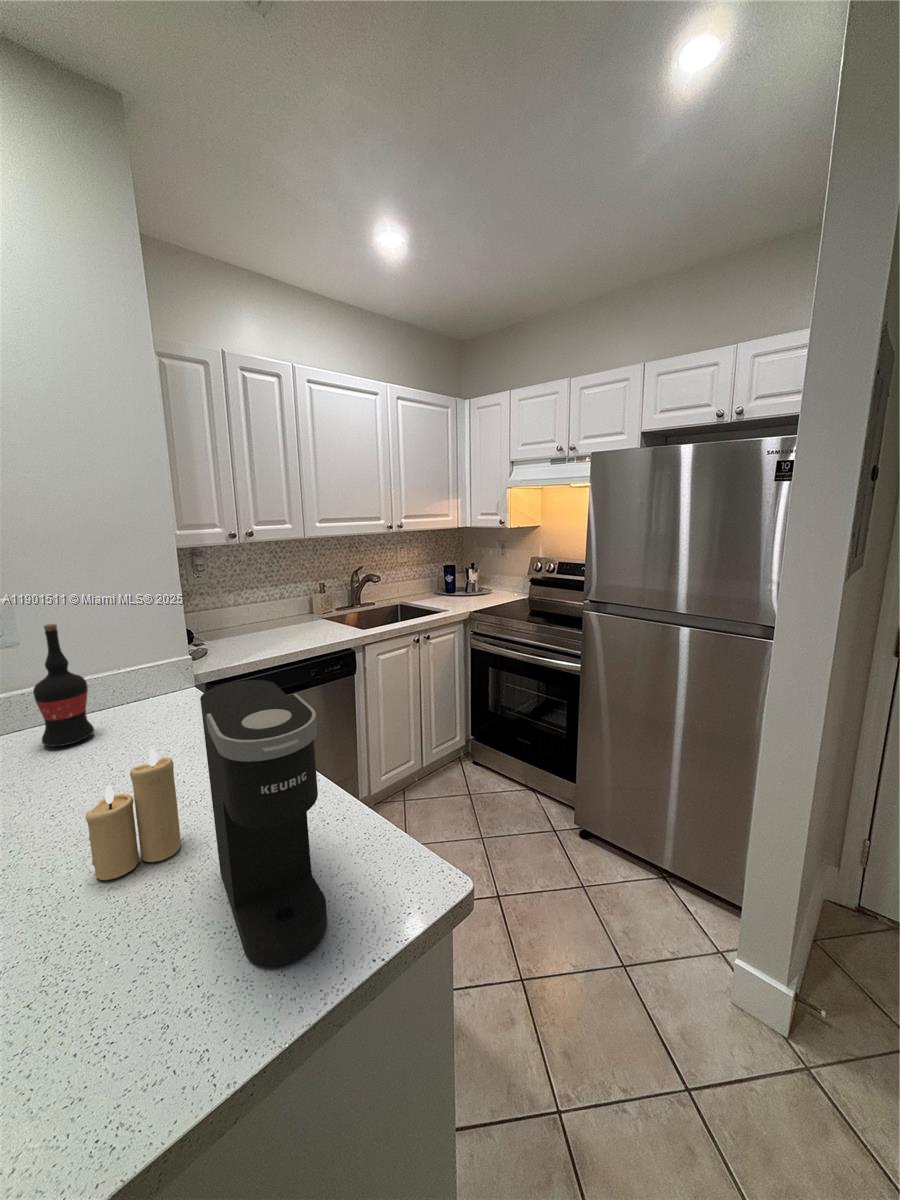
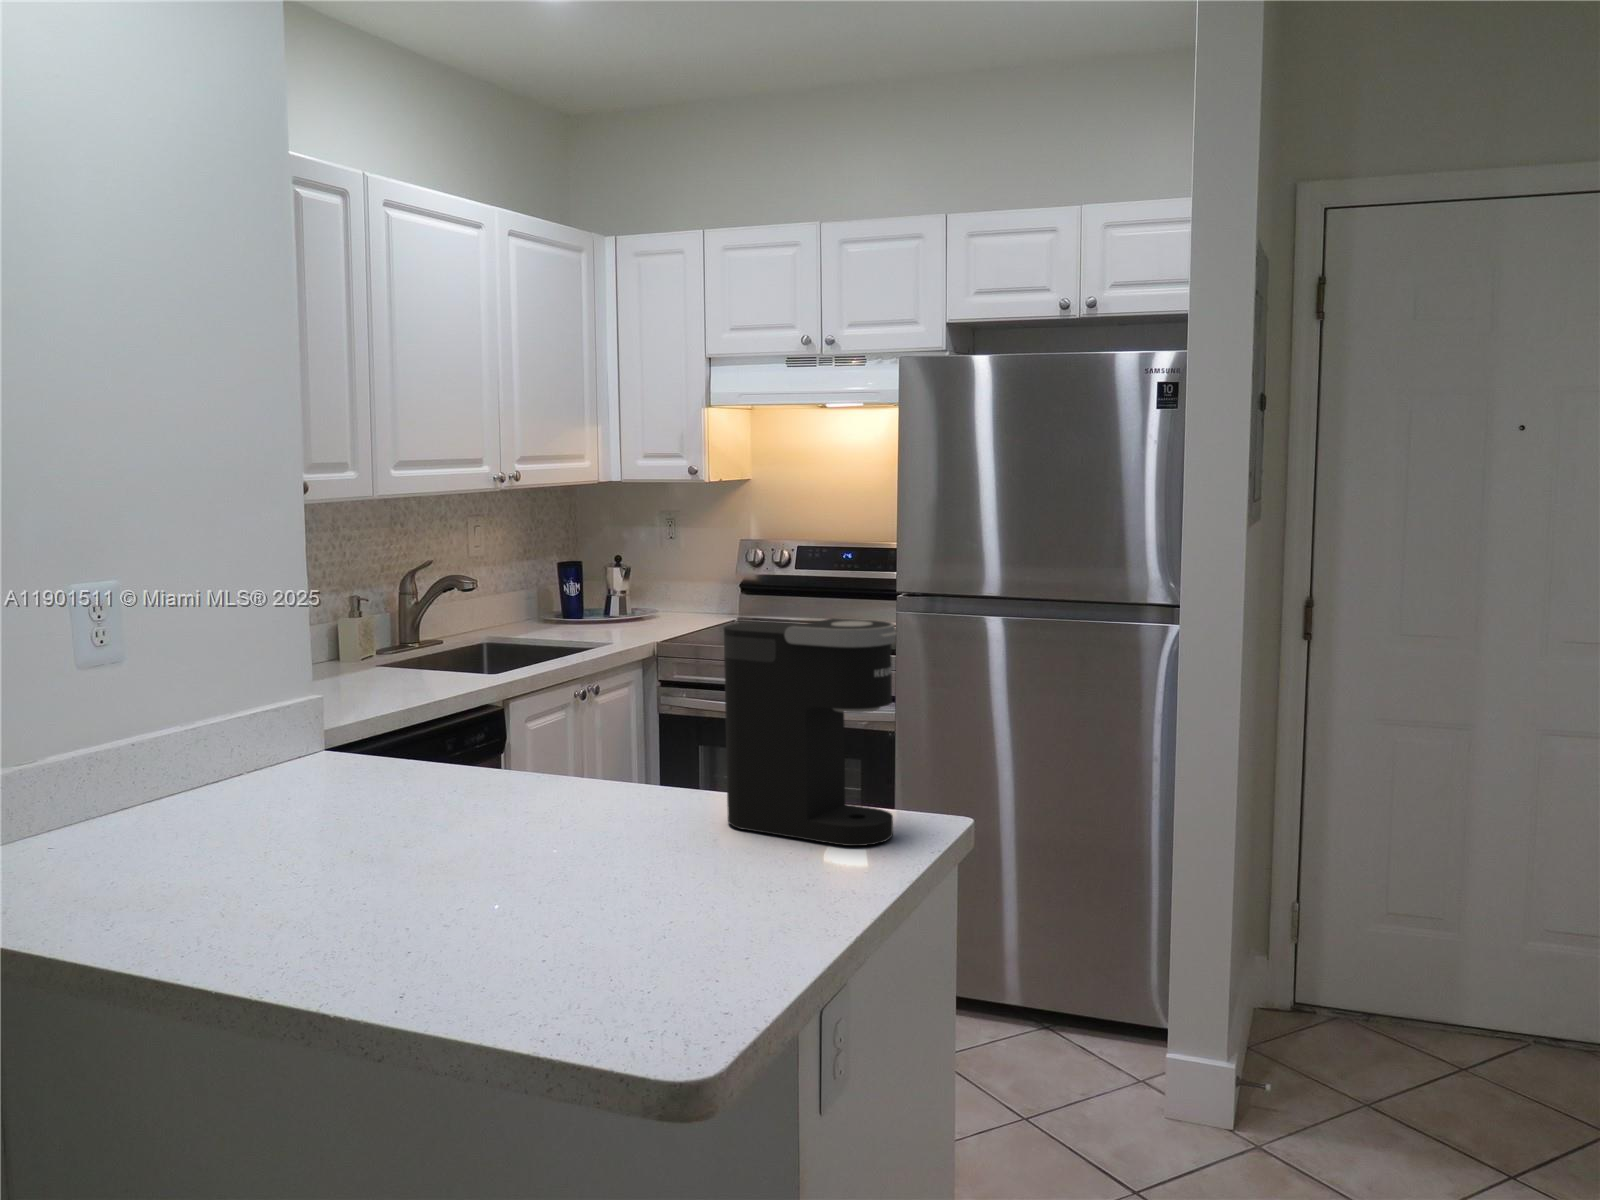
wine bottle: present [33,624,94,746] -> none [234,613,311,805]
candle: present [86,749,181,880] -> none [591,707,662,845]

